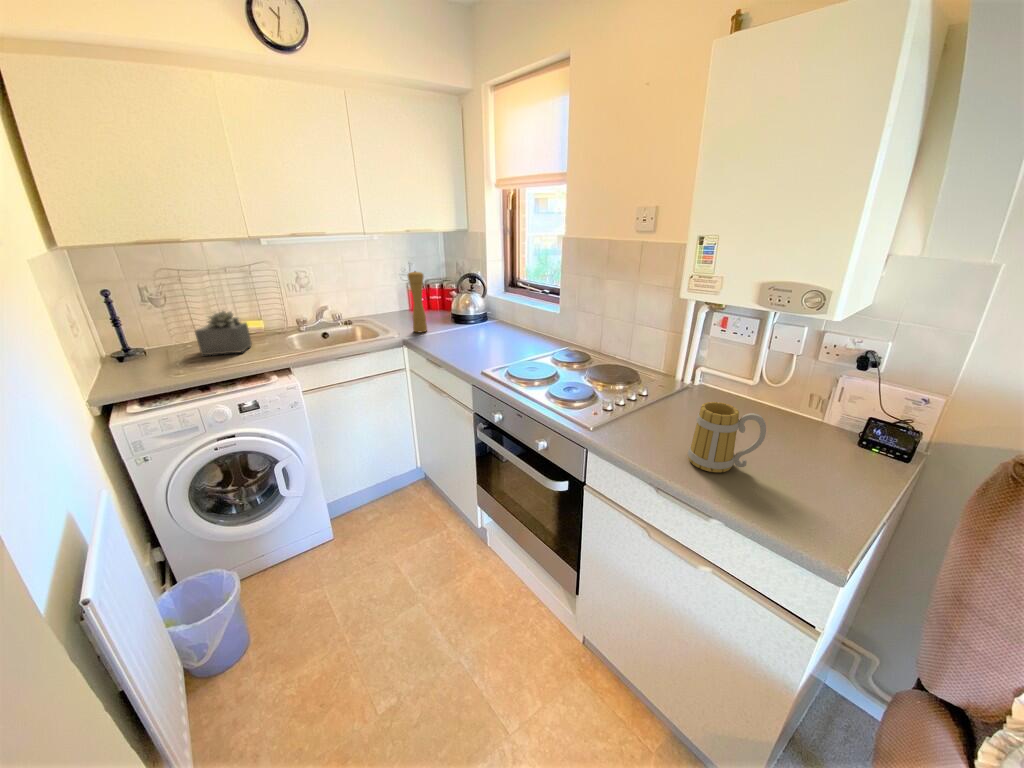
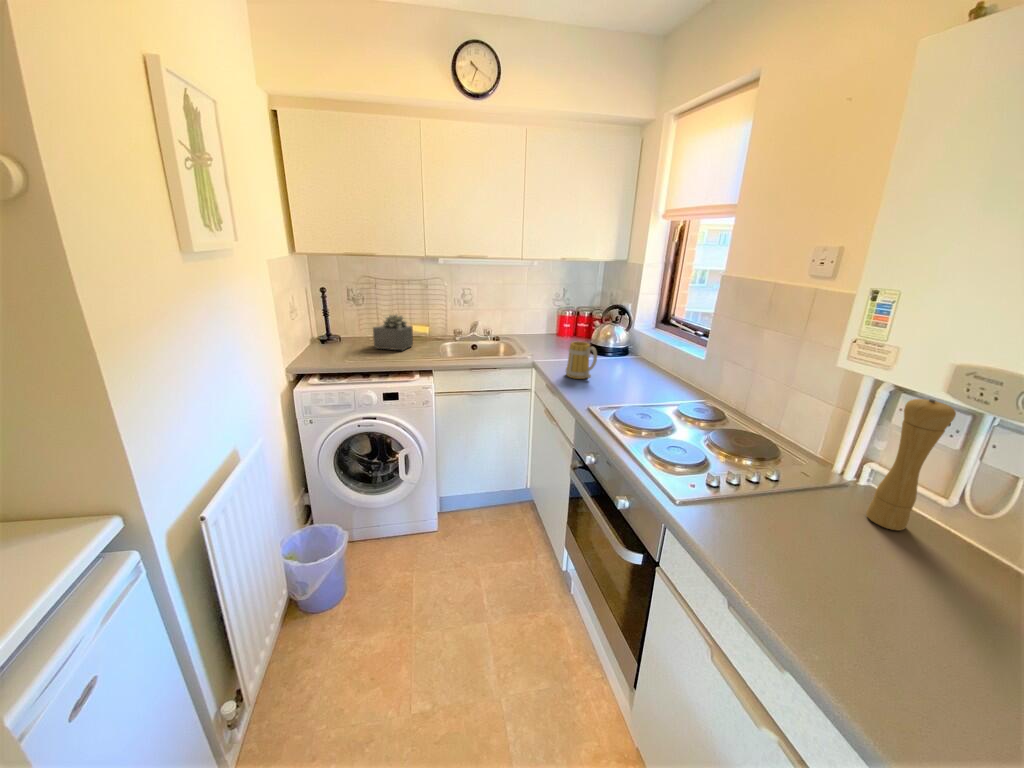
pepper mill: present [408,271,427,332] -> present [866,399,956,530]
mug: present [688,402,766,472] -> present [566,341,597,379]

